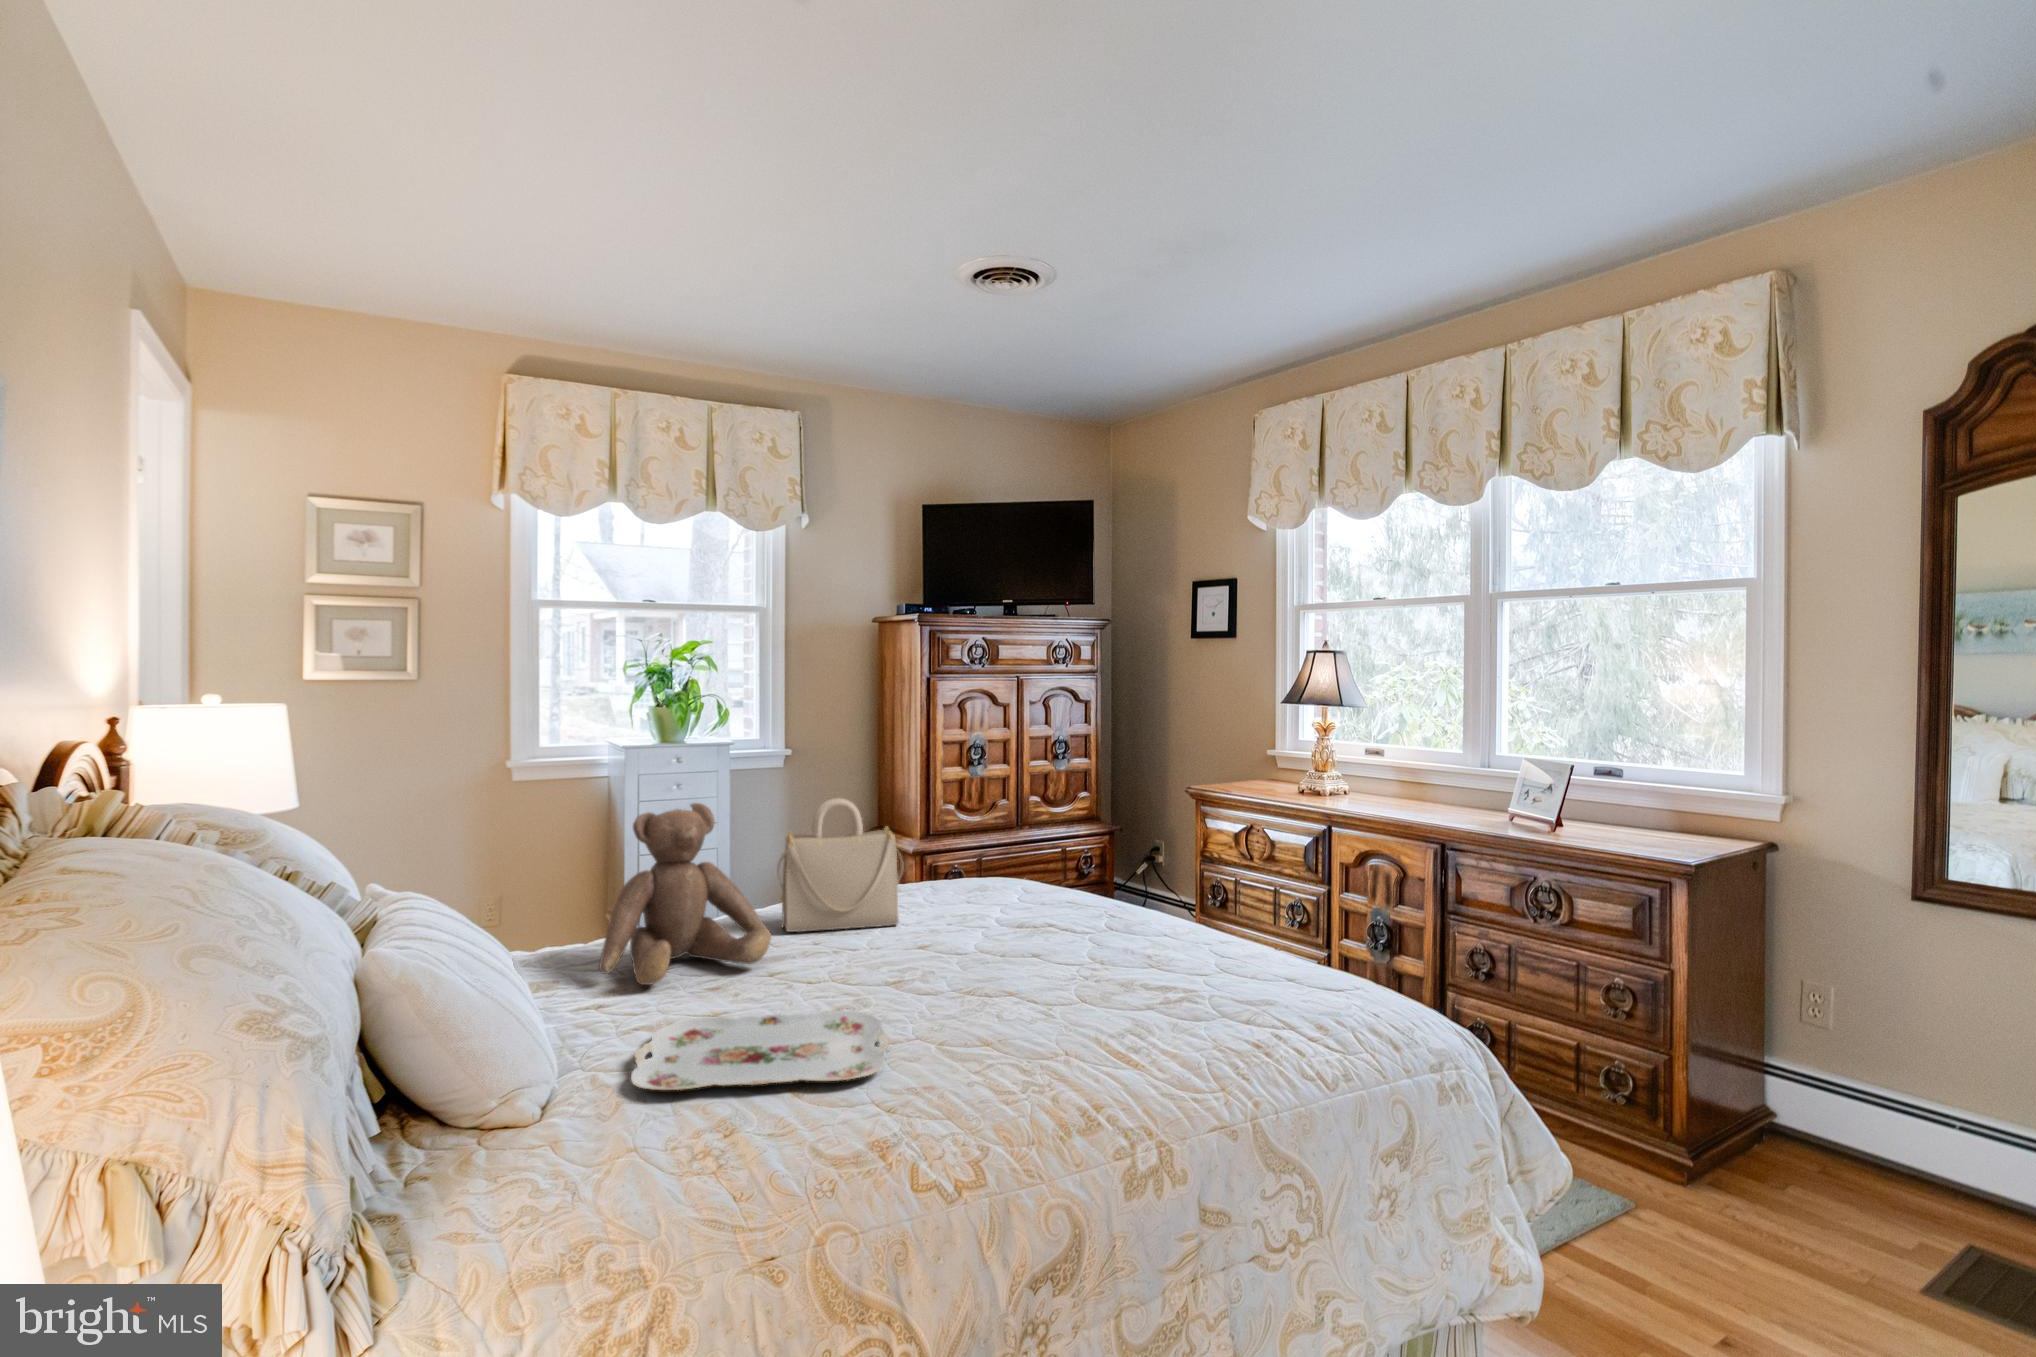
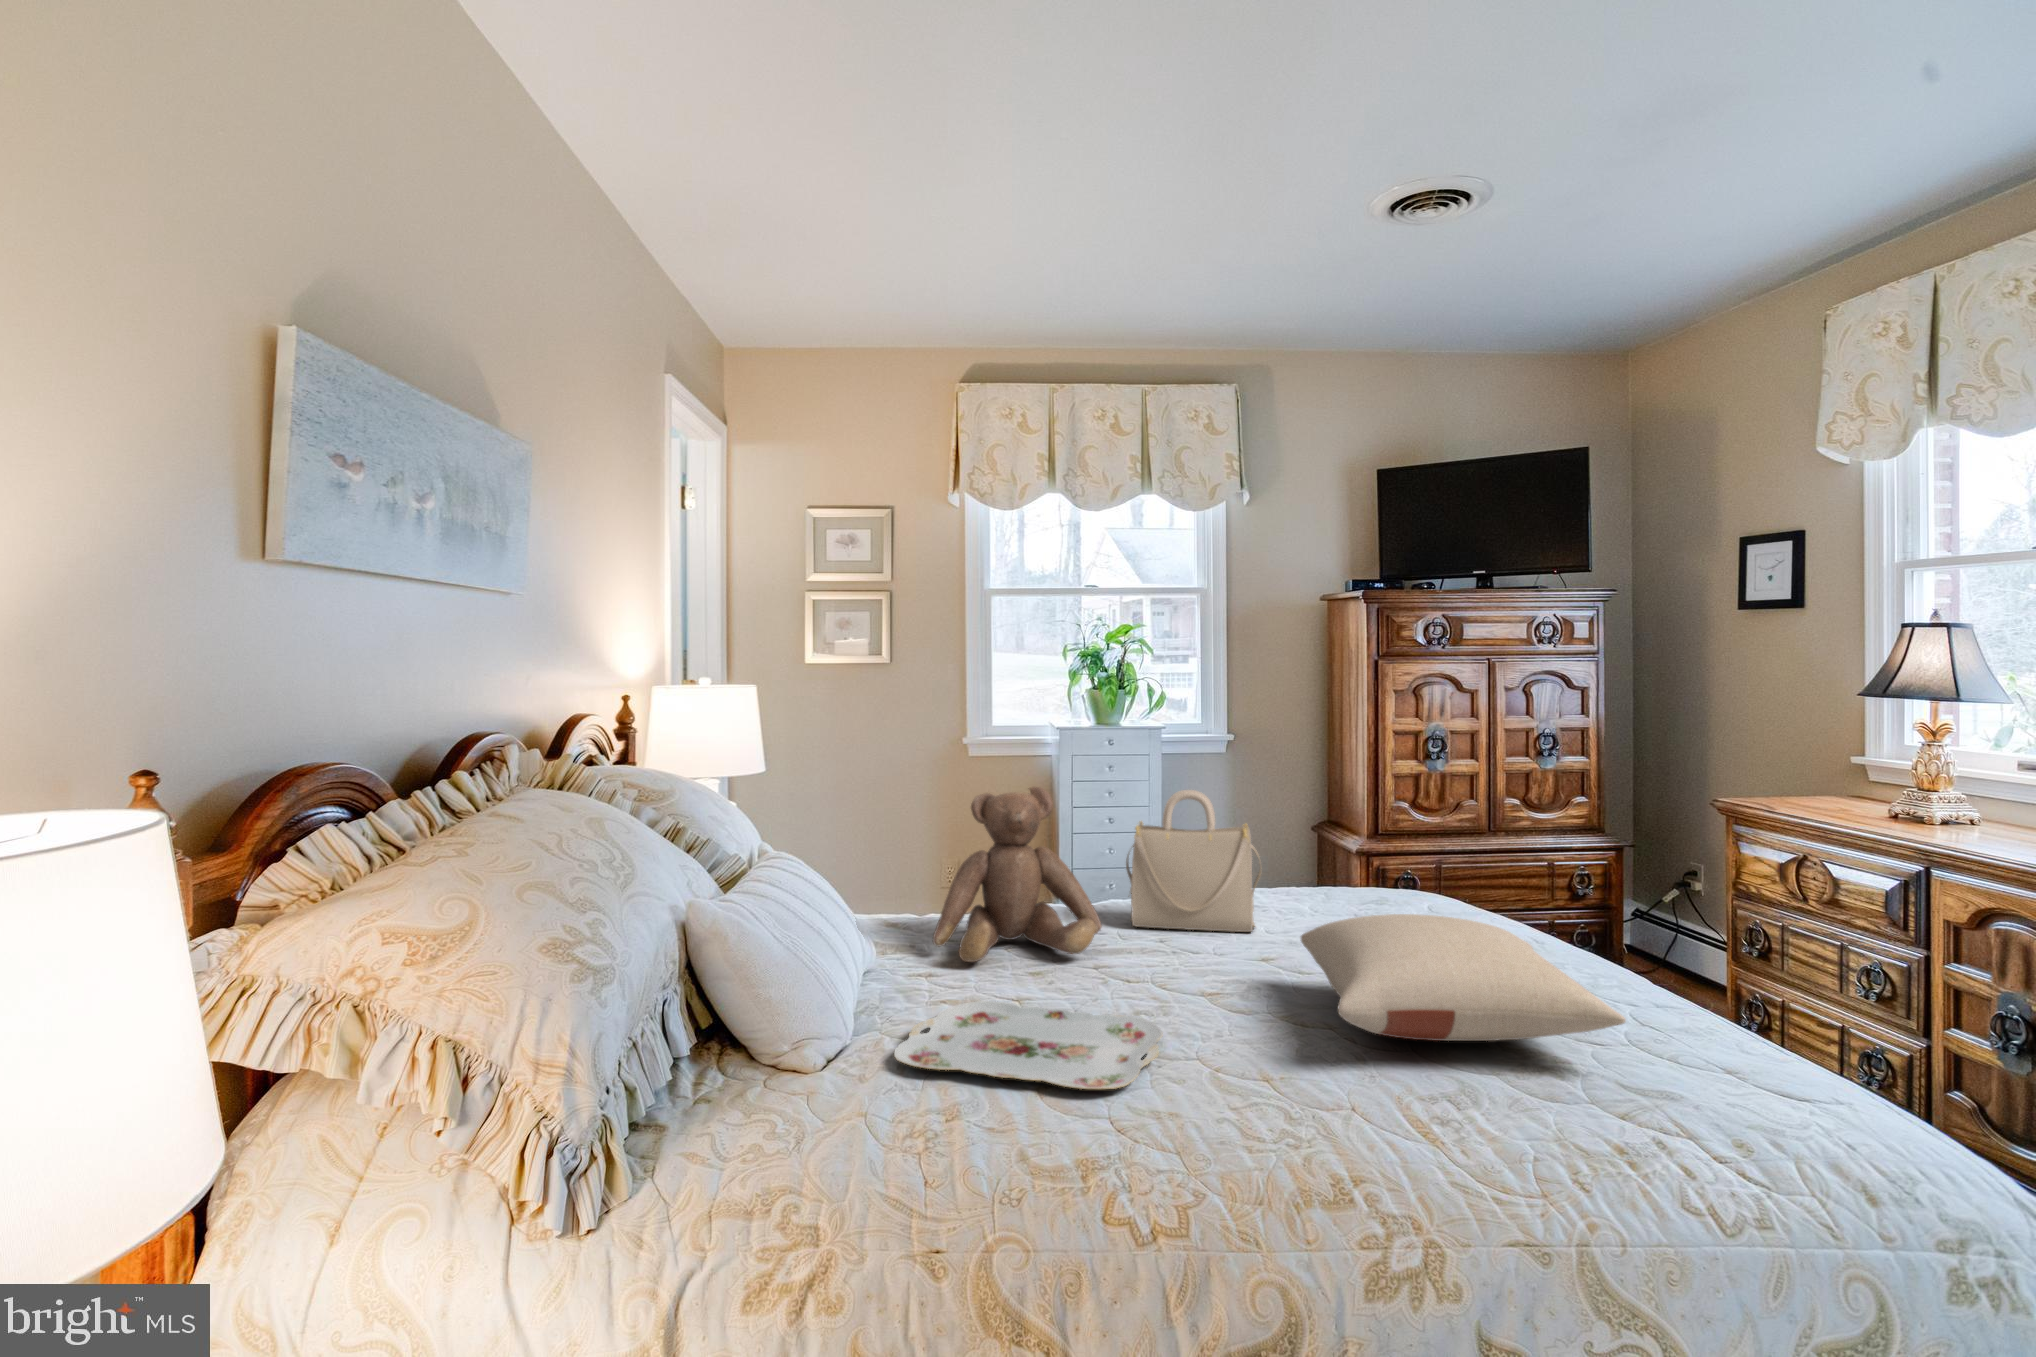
pillow: none [966,891,1238,993] -> present [1301,914,1626,1041]

